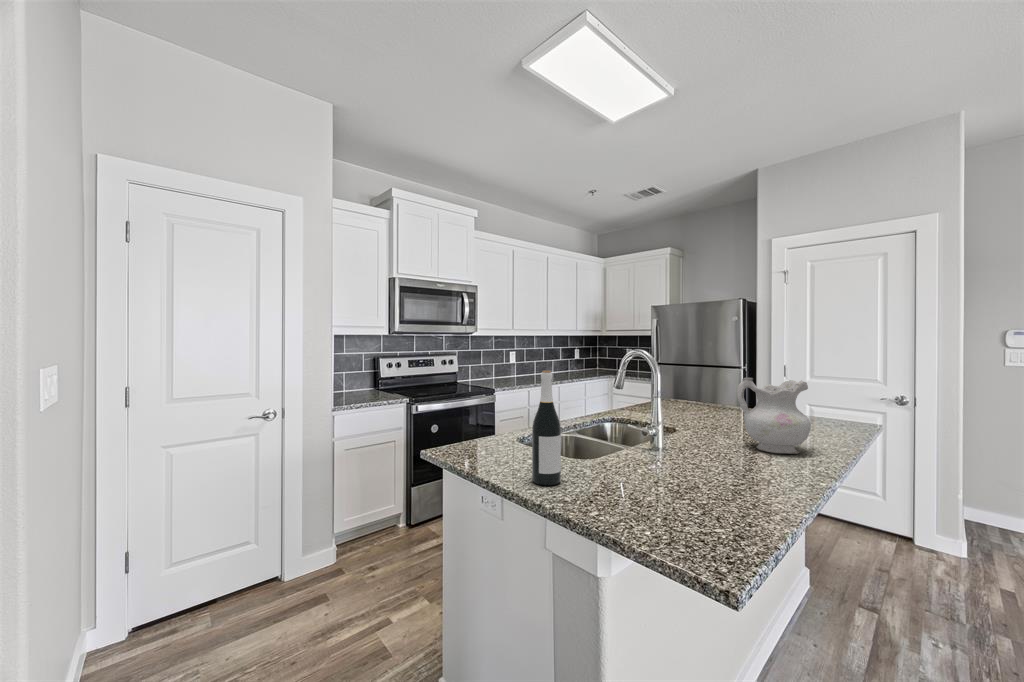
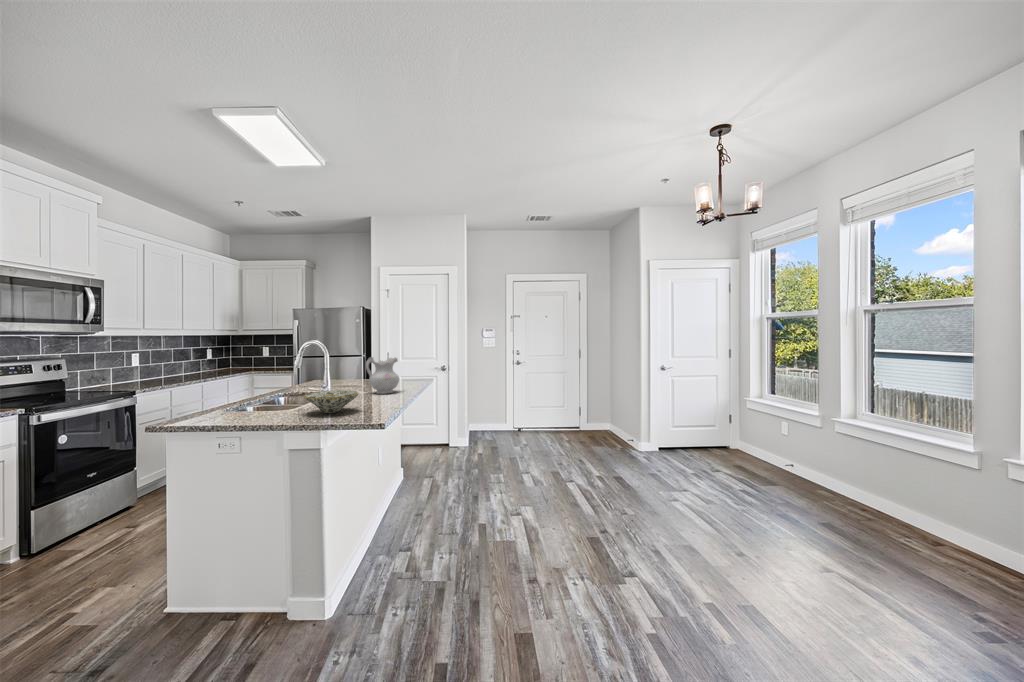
wine bottle: present [532,371,561,486] -> none [262,356,281,419]
bowl: none [598,443,709,497] -> present [304,390,359,413]

